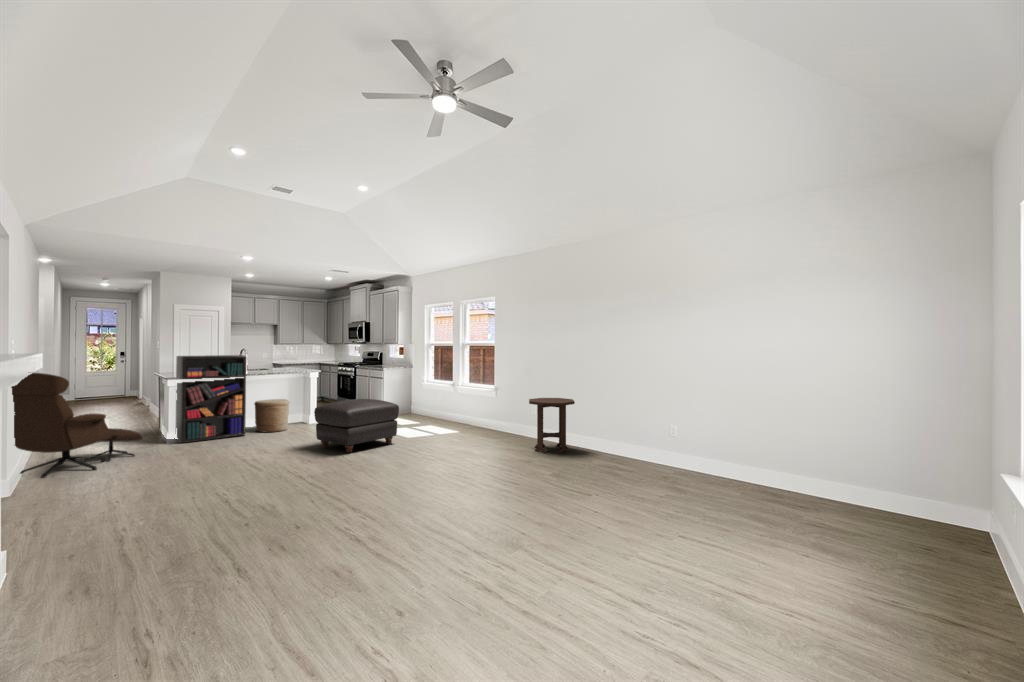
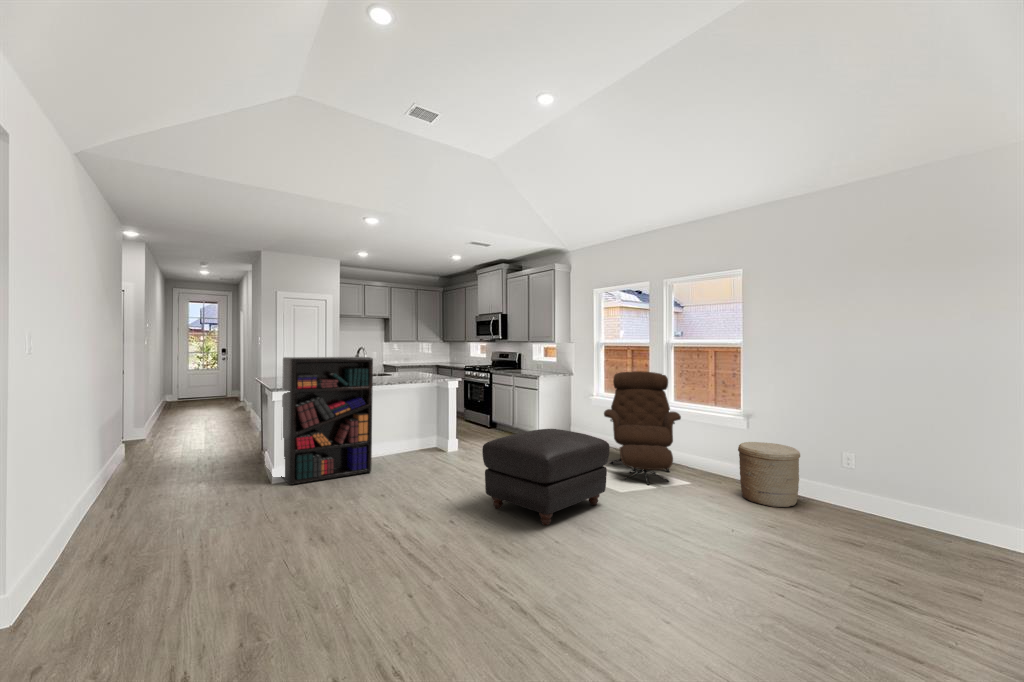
lounge chair: present [11,373,143,478] -> present [604,371,681,485]
side table: present [529,398,575,453] -> none [852,440,966,553]
woven basket: present [254,399,289,432] -> present [738,442,800,507]

